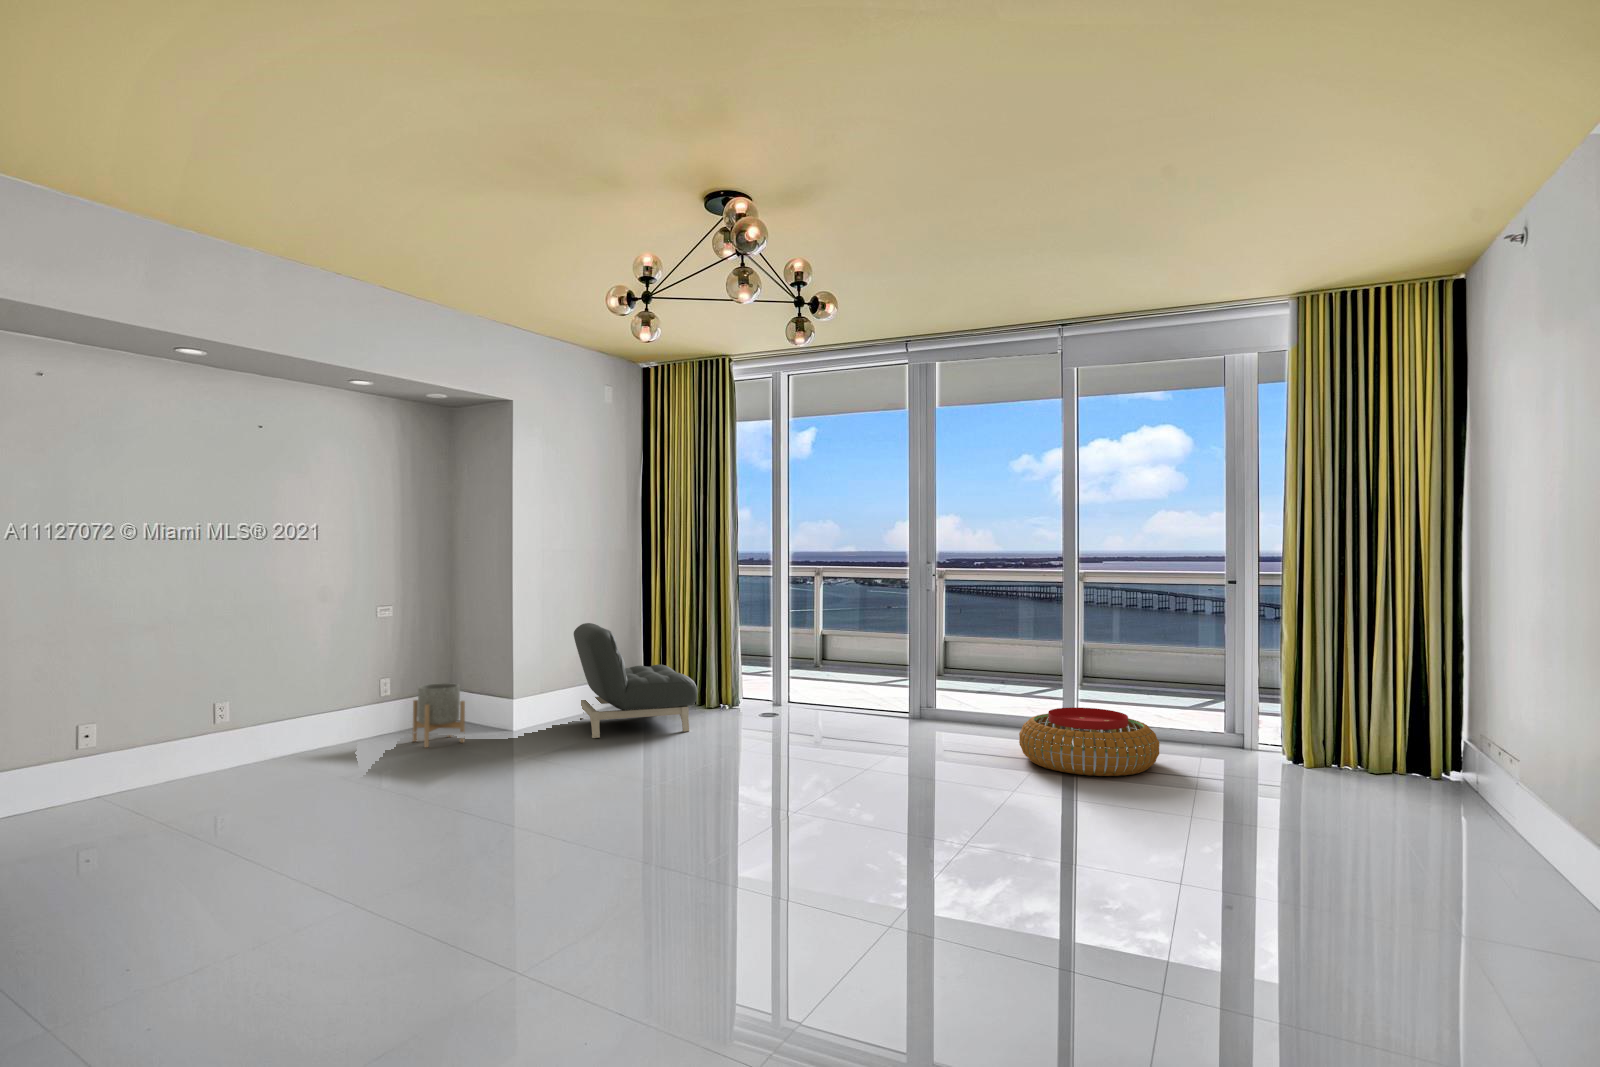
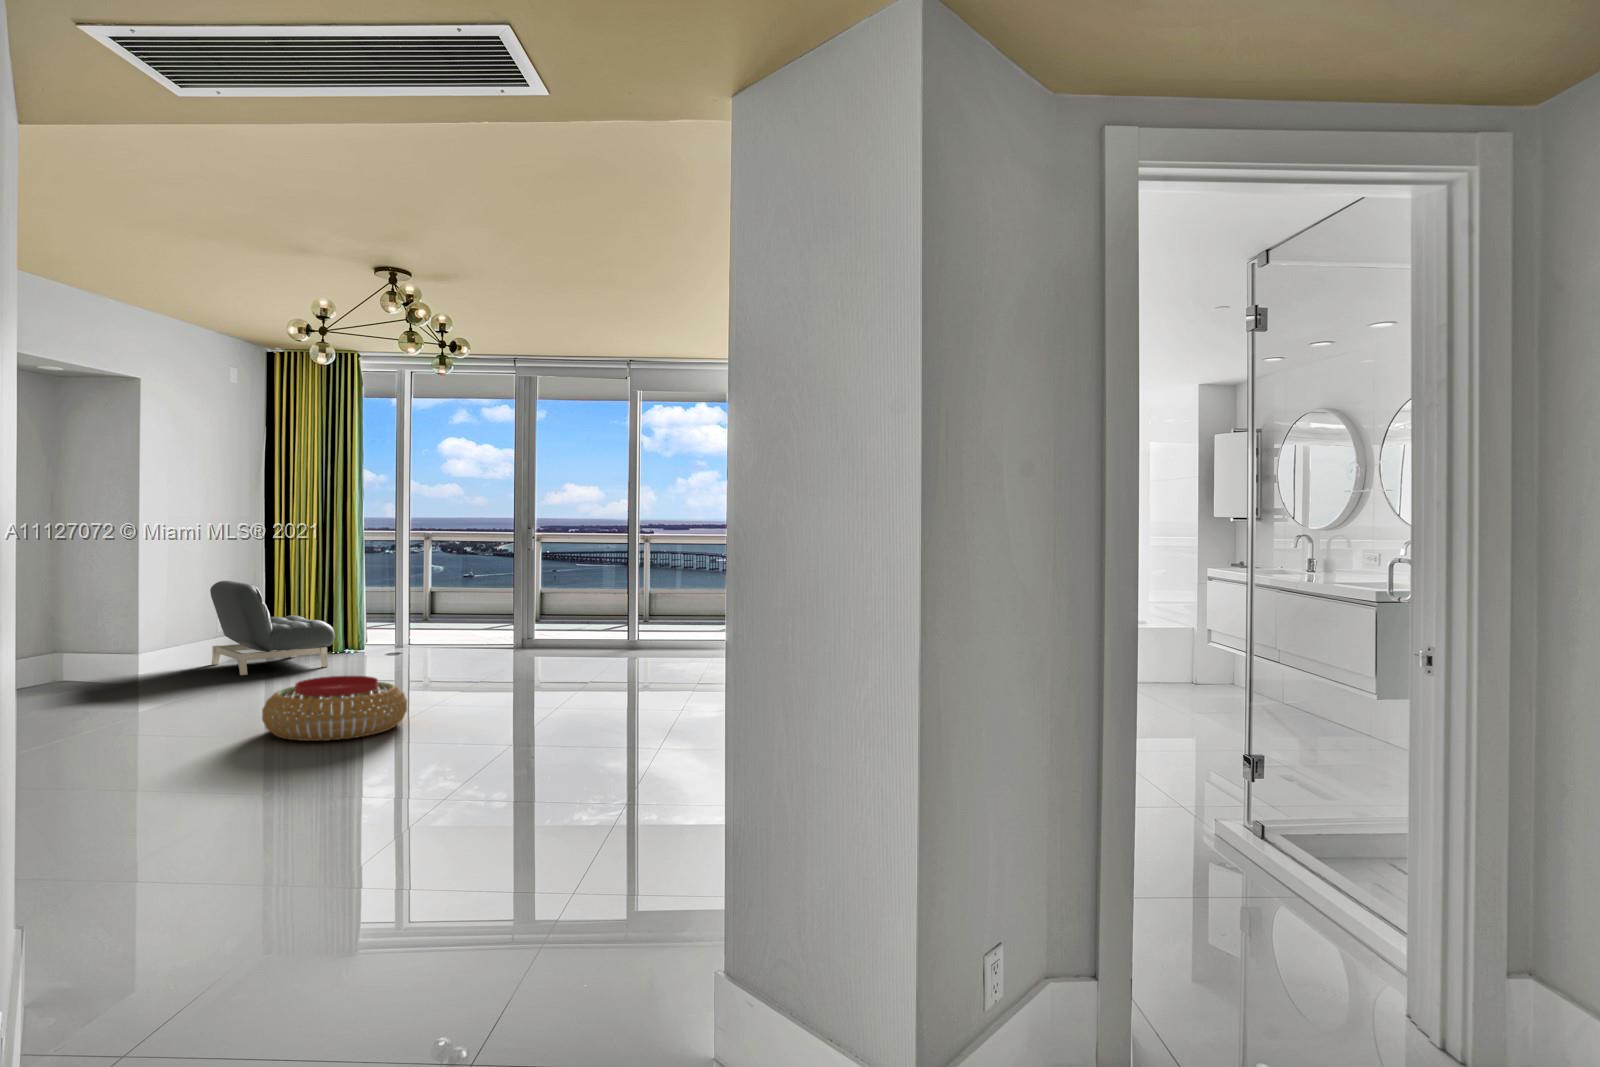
planter: present [412,683,465,748] -> none [56,635,113,690]
pouf: present [1019,707,1159,776] -> present [262,676,407,741]

